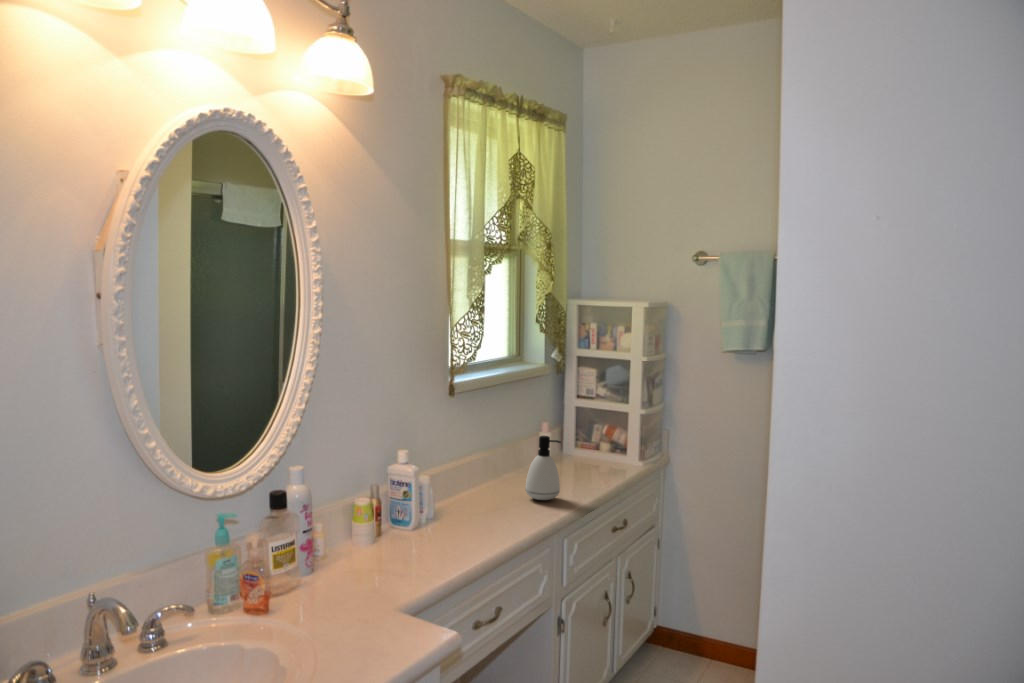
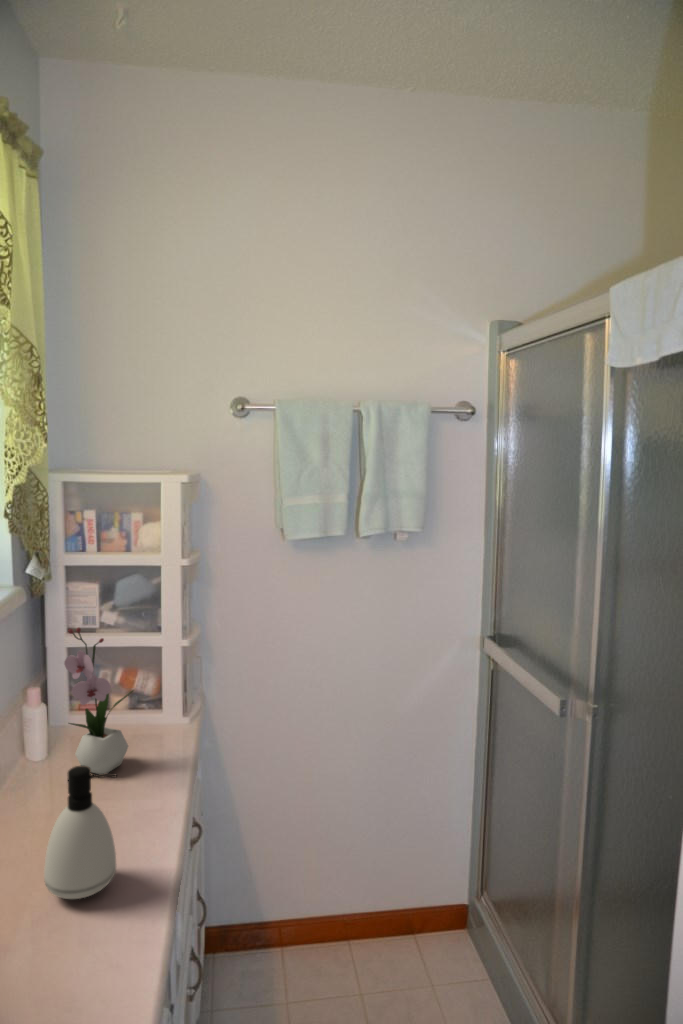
flower arrangement: none [562,386,602,474] -> present [64,628,133,774]

